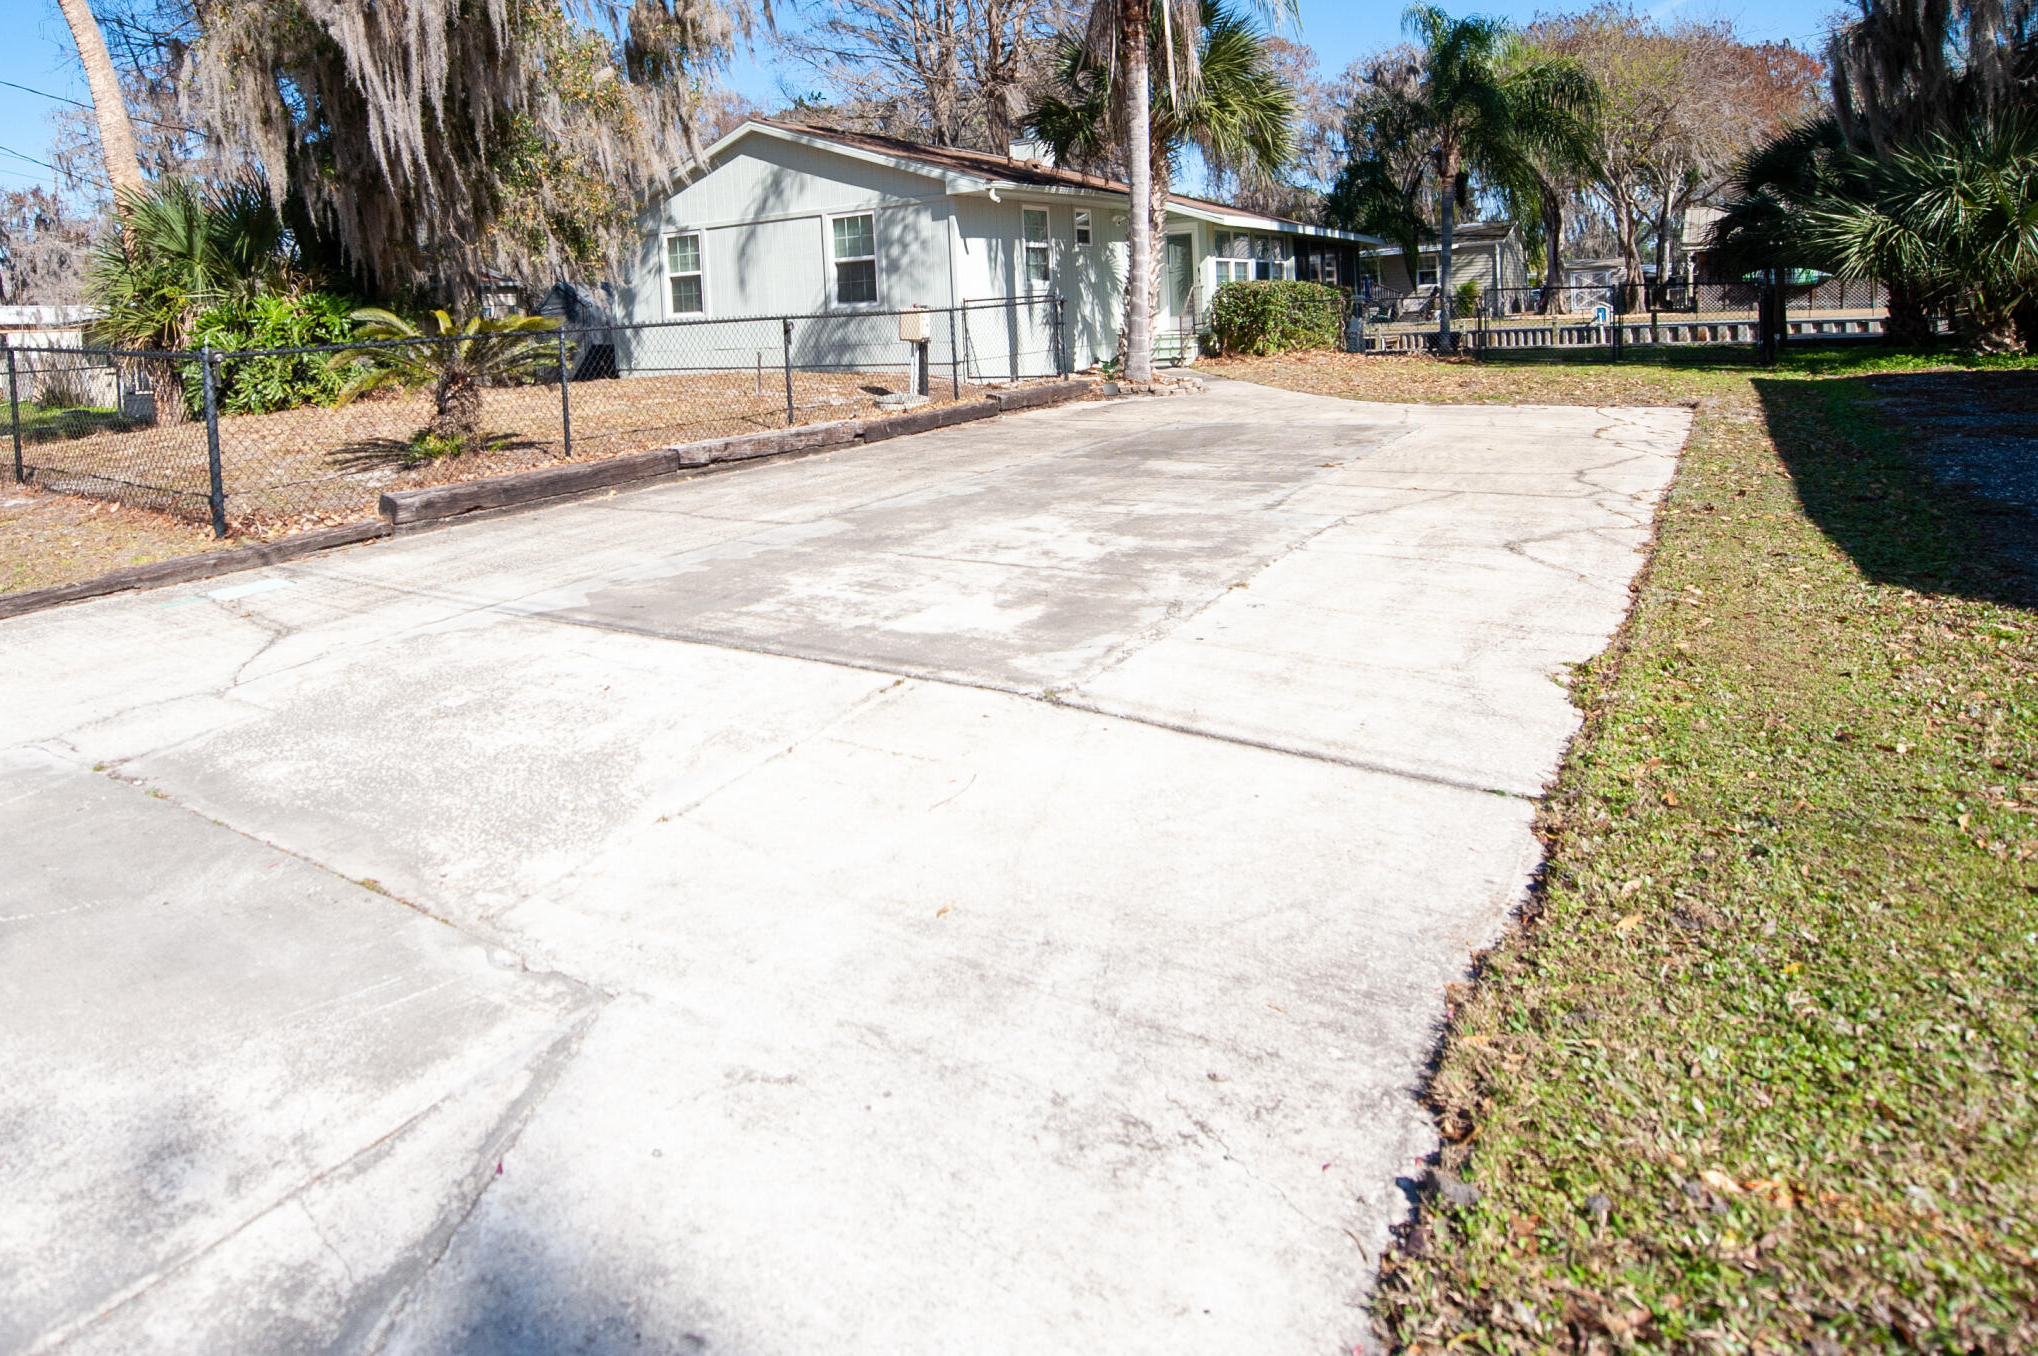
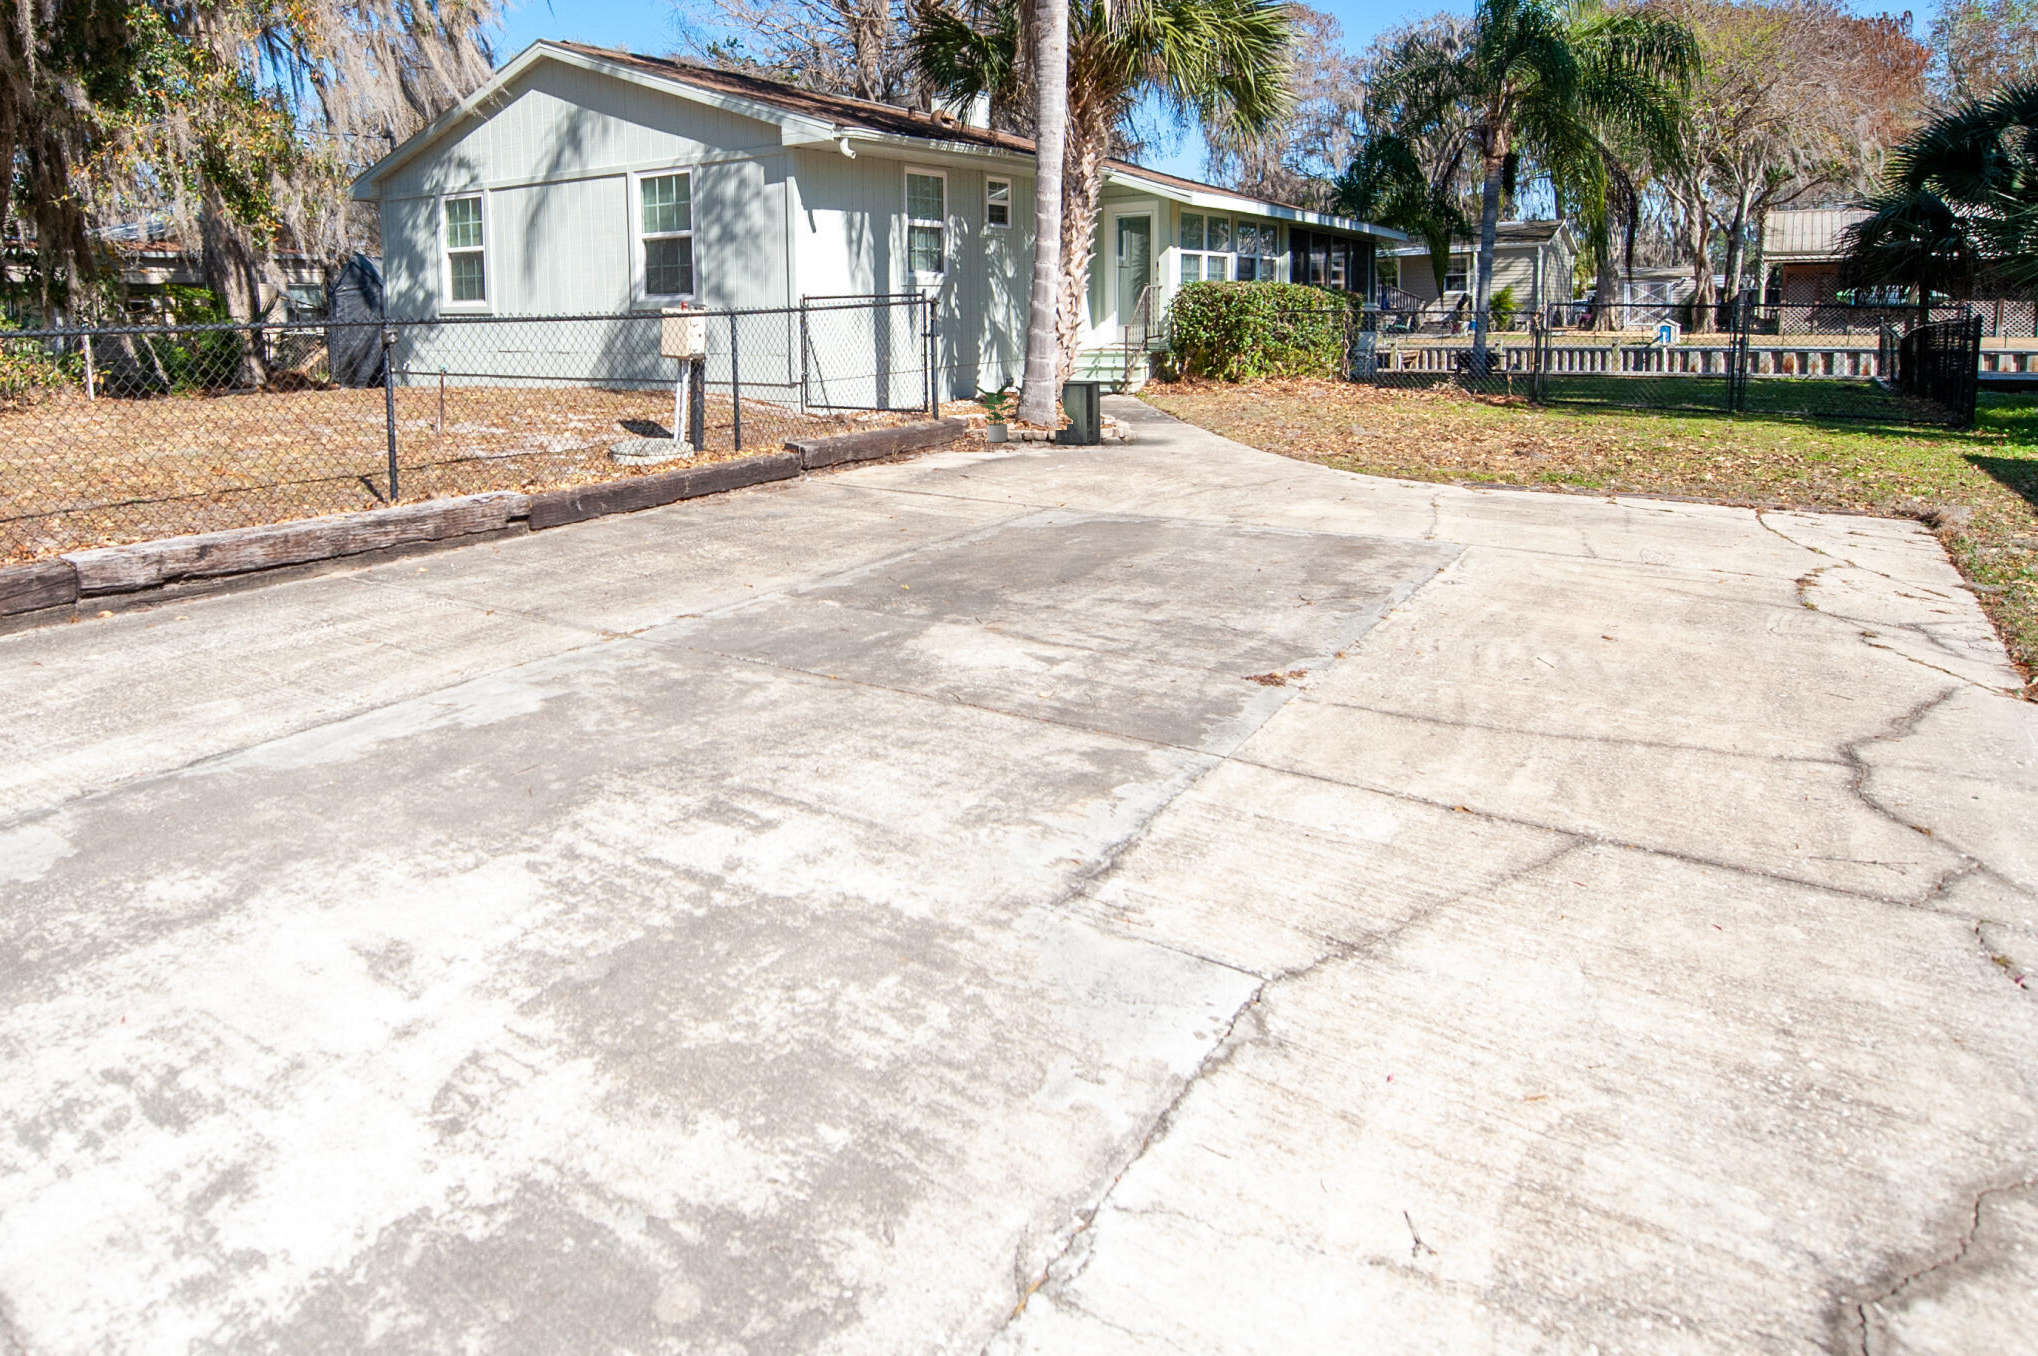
storage box: none [1151,351,1182,395] -> present [1055,381,1101,445]

